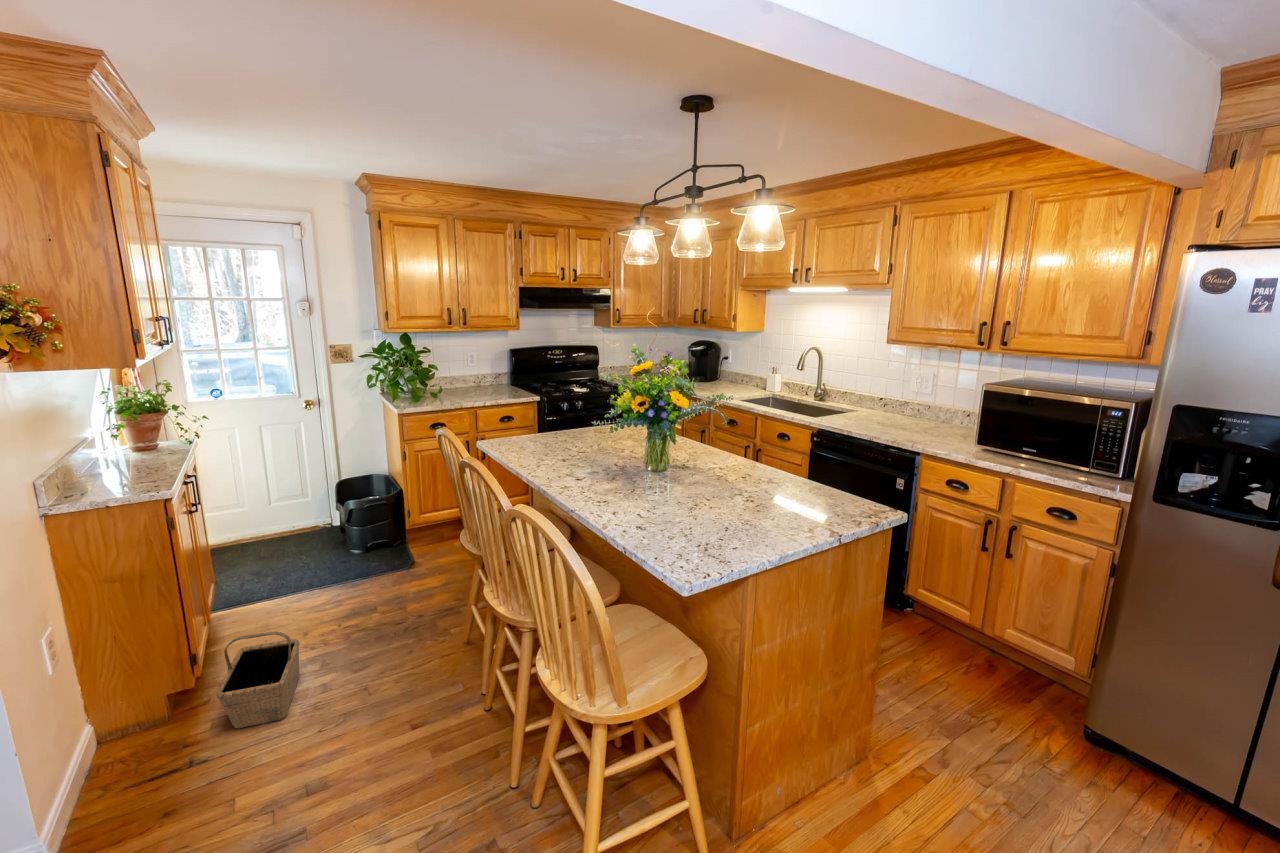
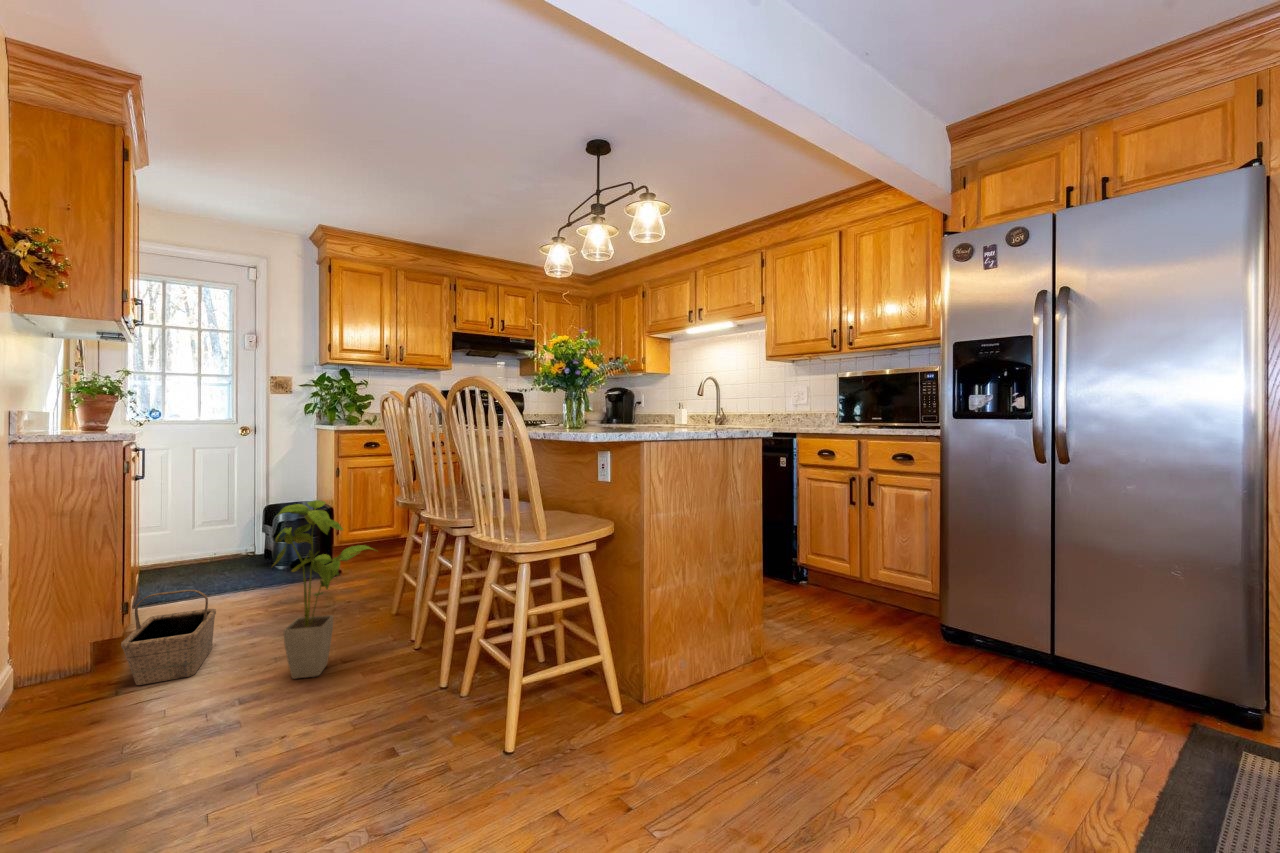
house plant: none [346,565,452,735] -> present [273,500,374,679]

